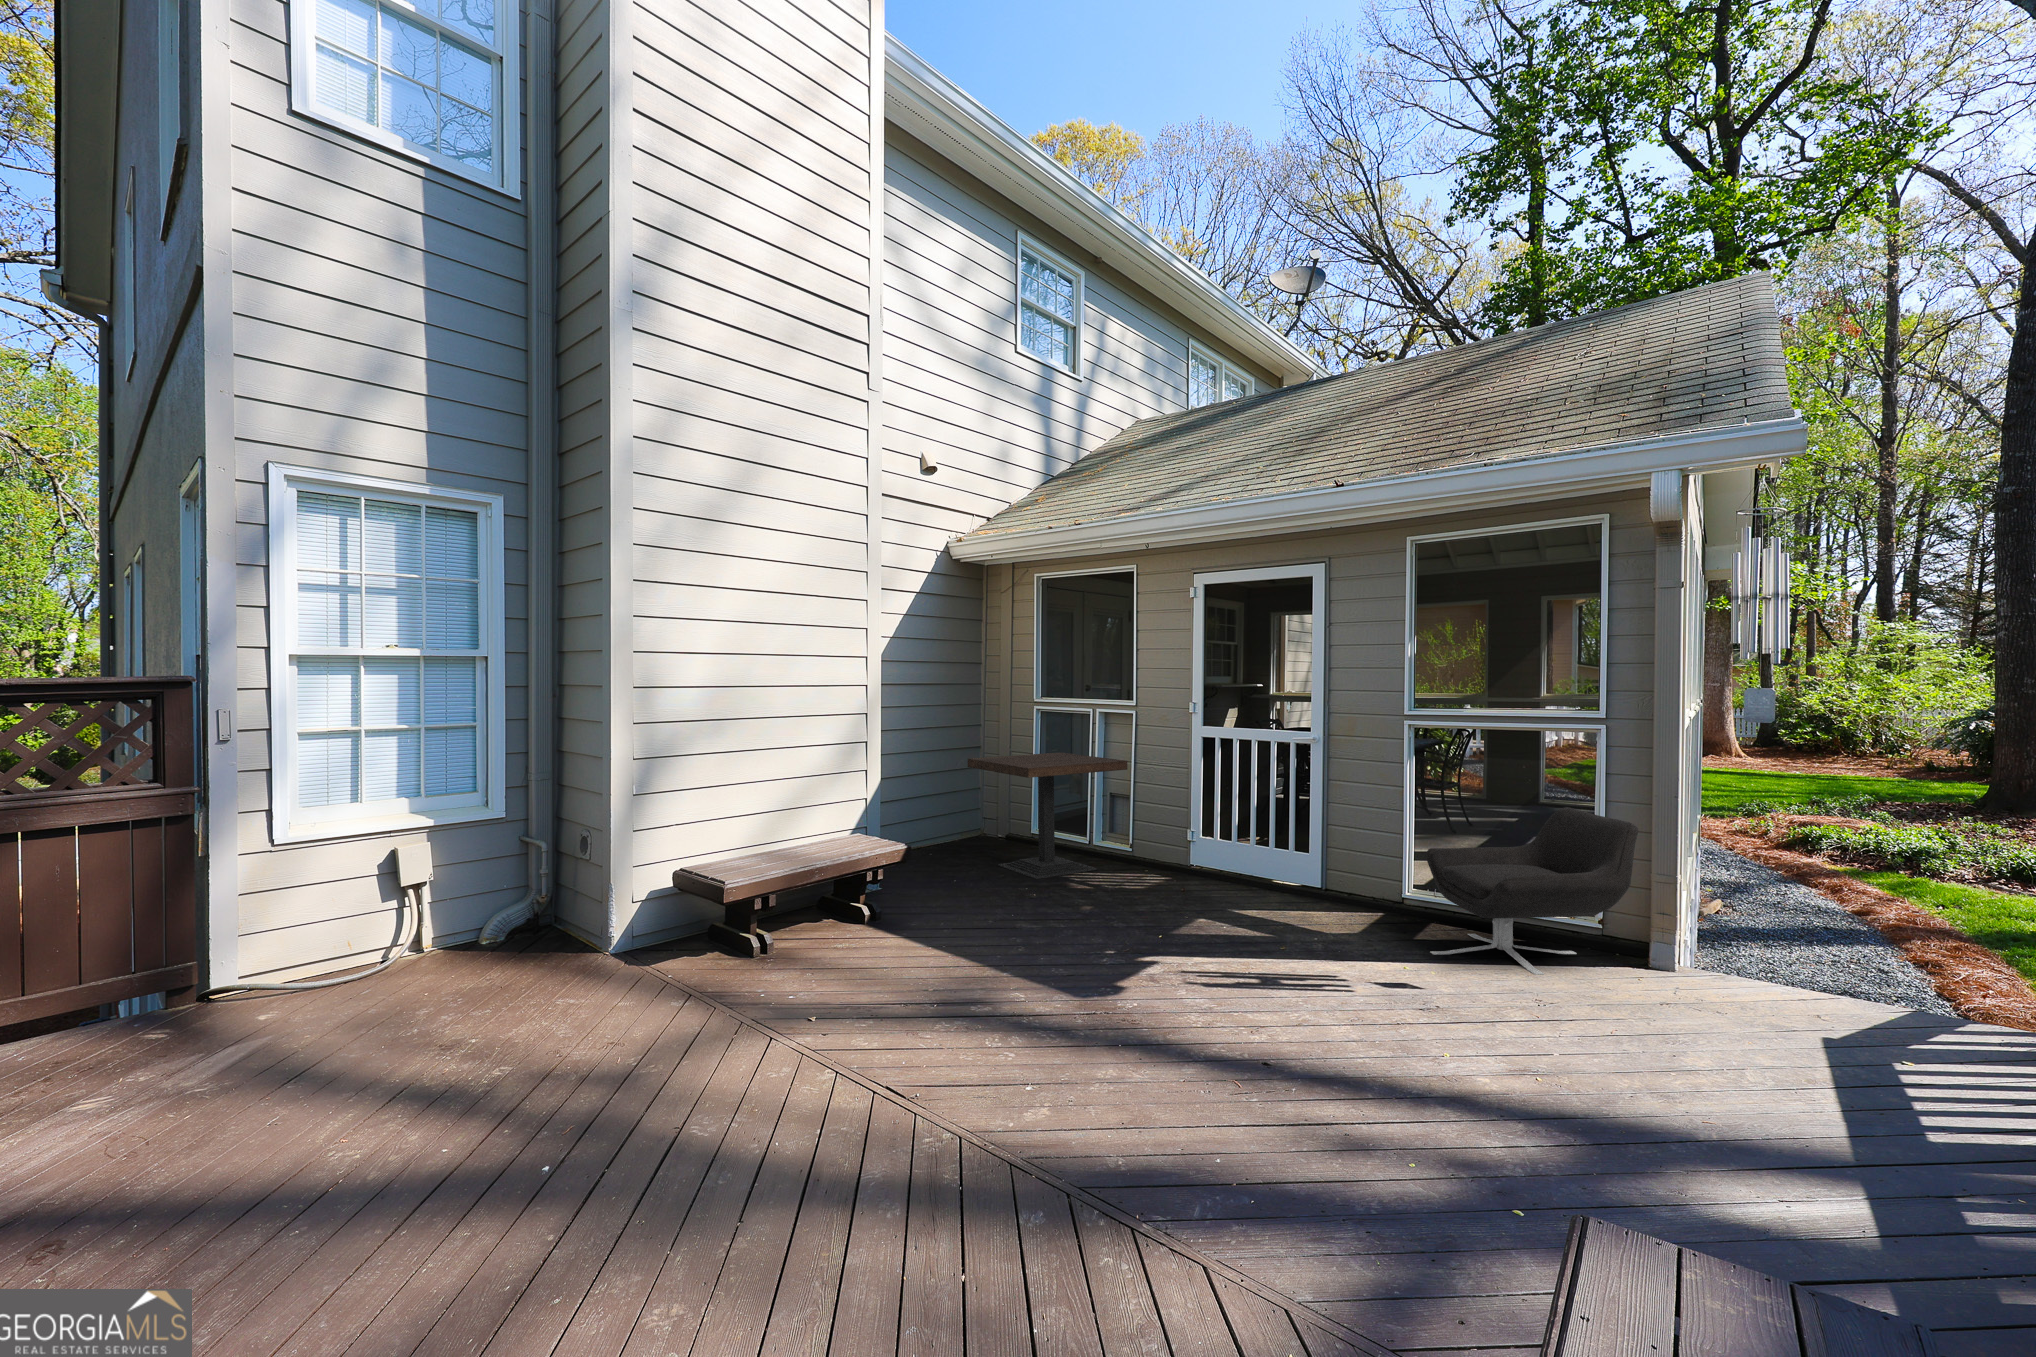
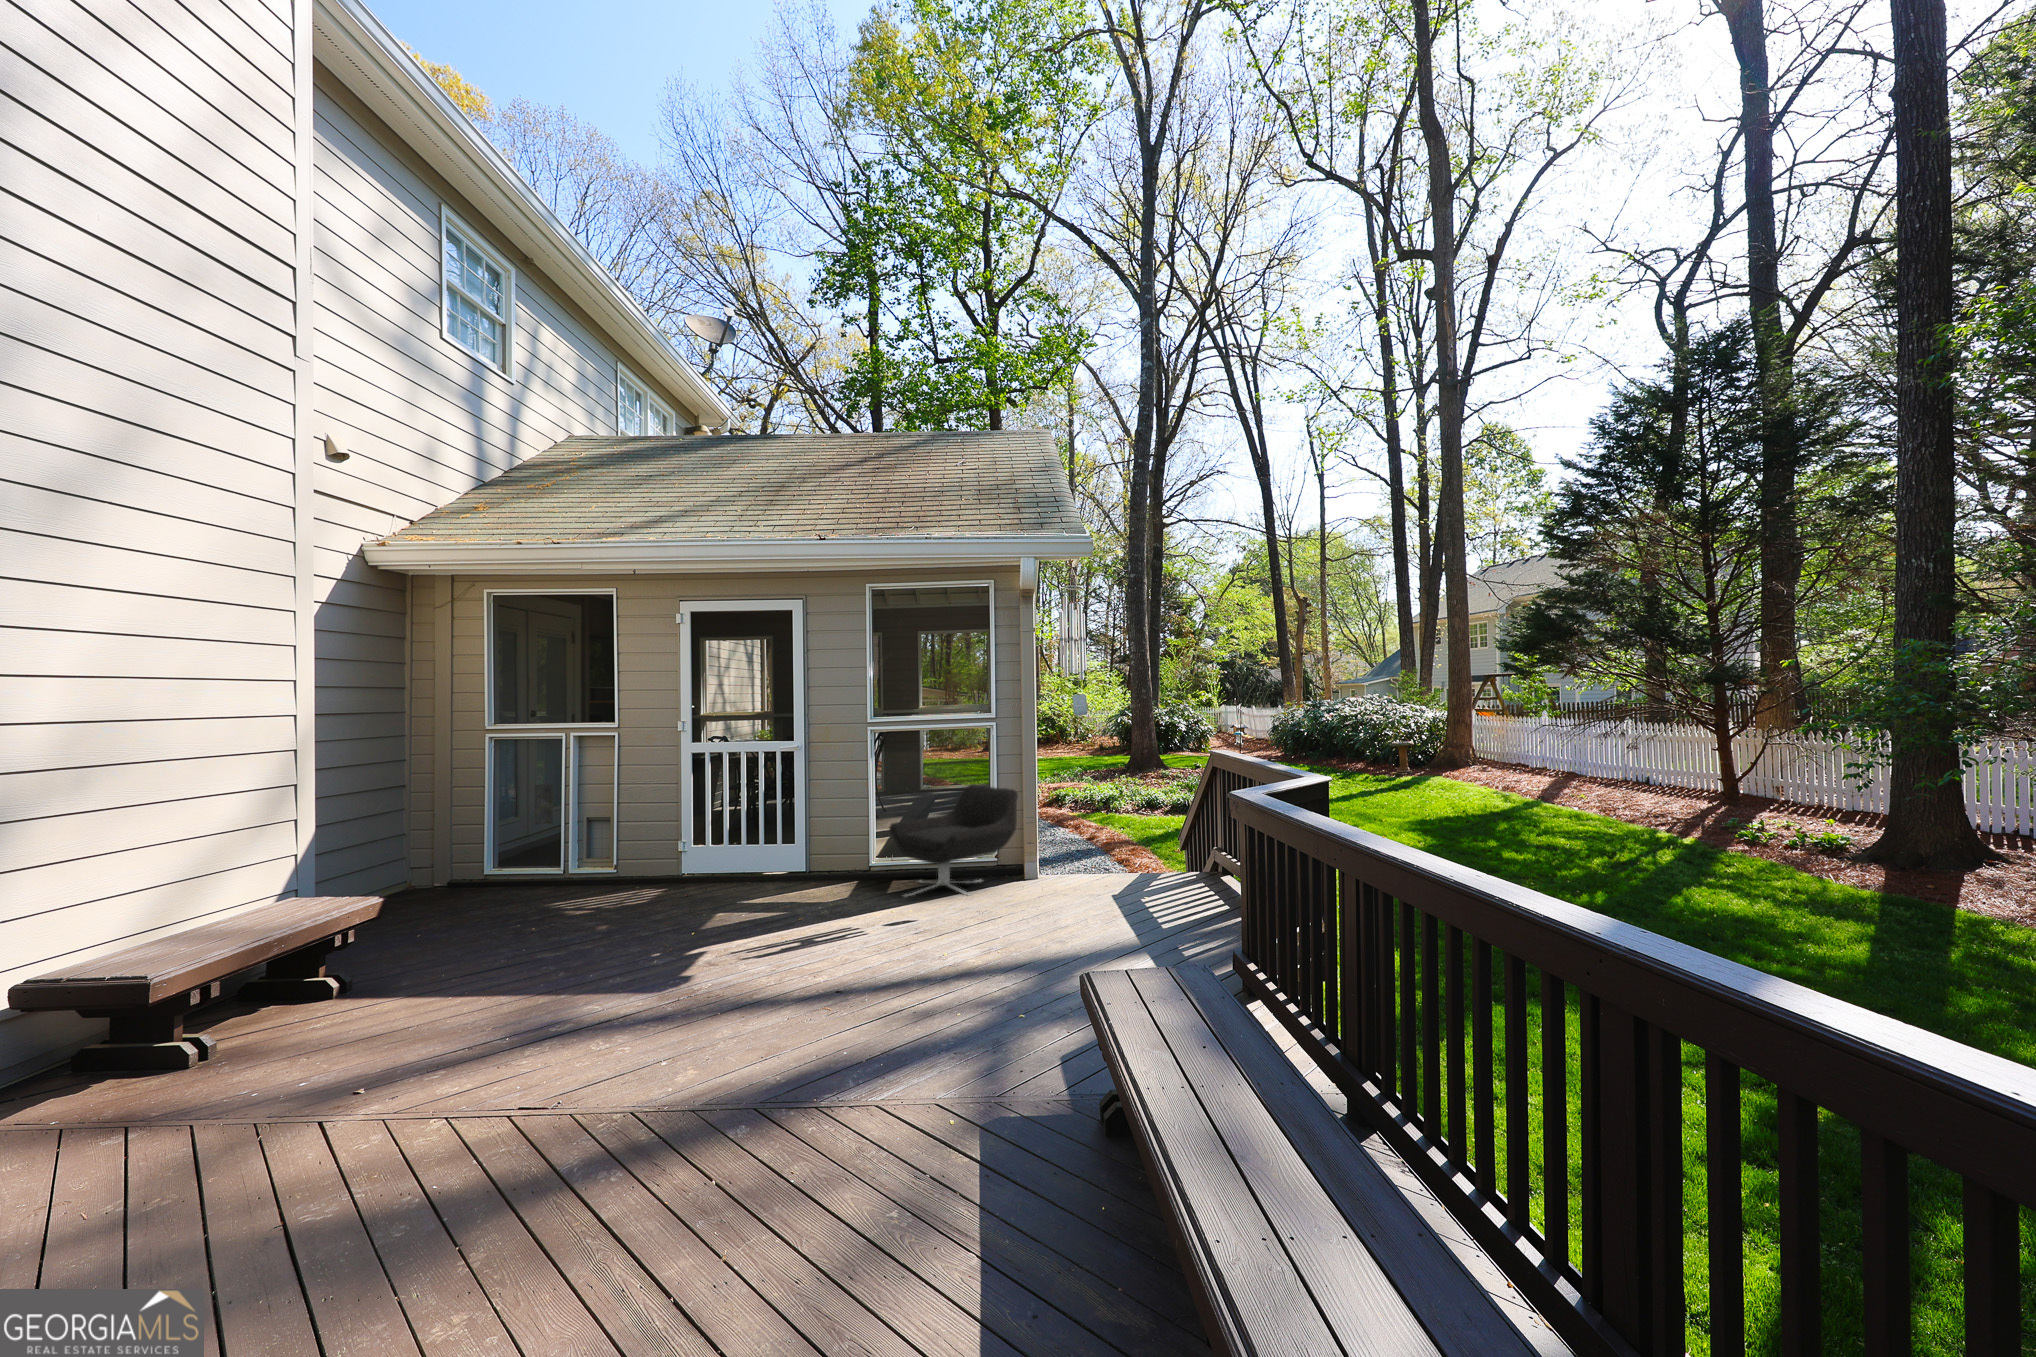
side table: present [968,752,1127,879] -> none [428,777,616,904]

